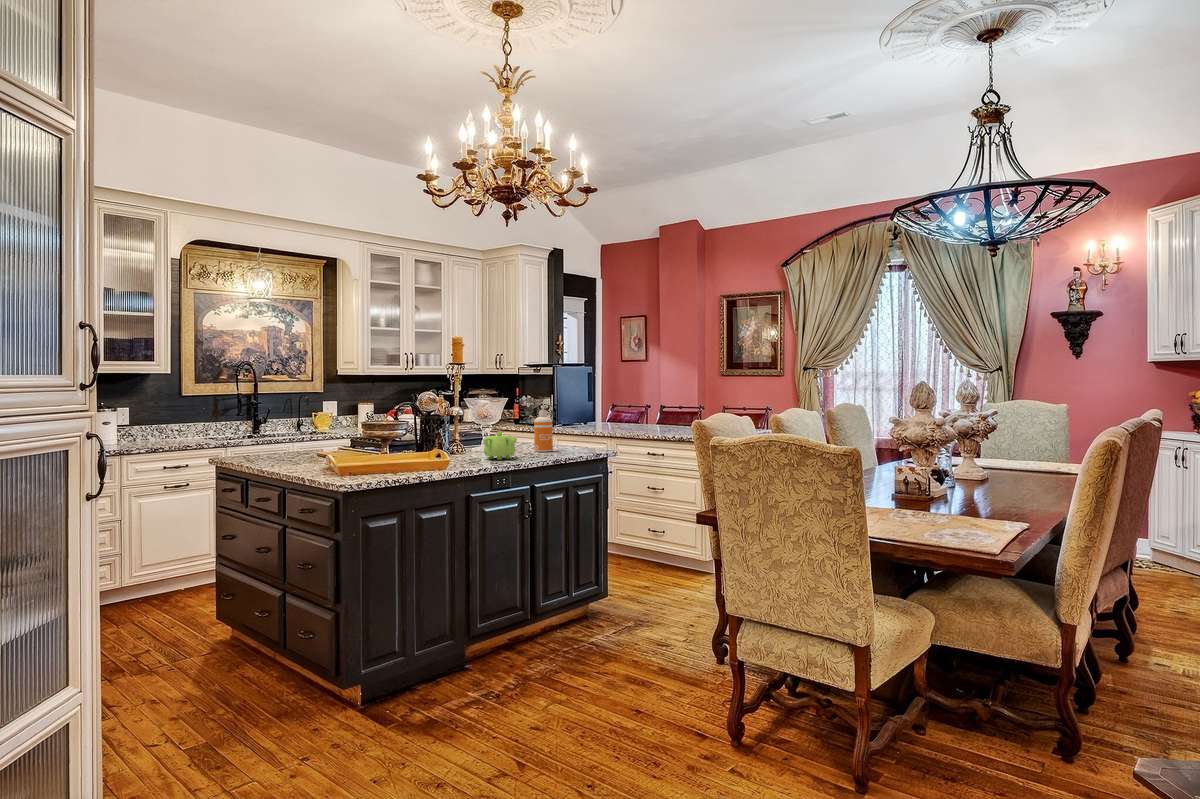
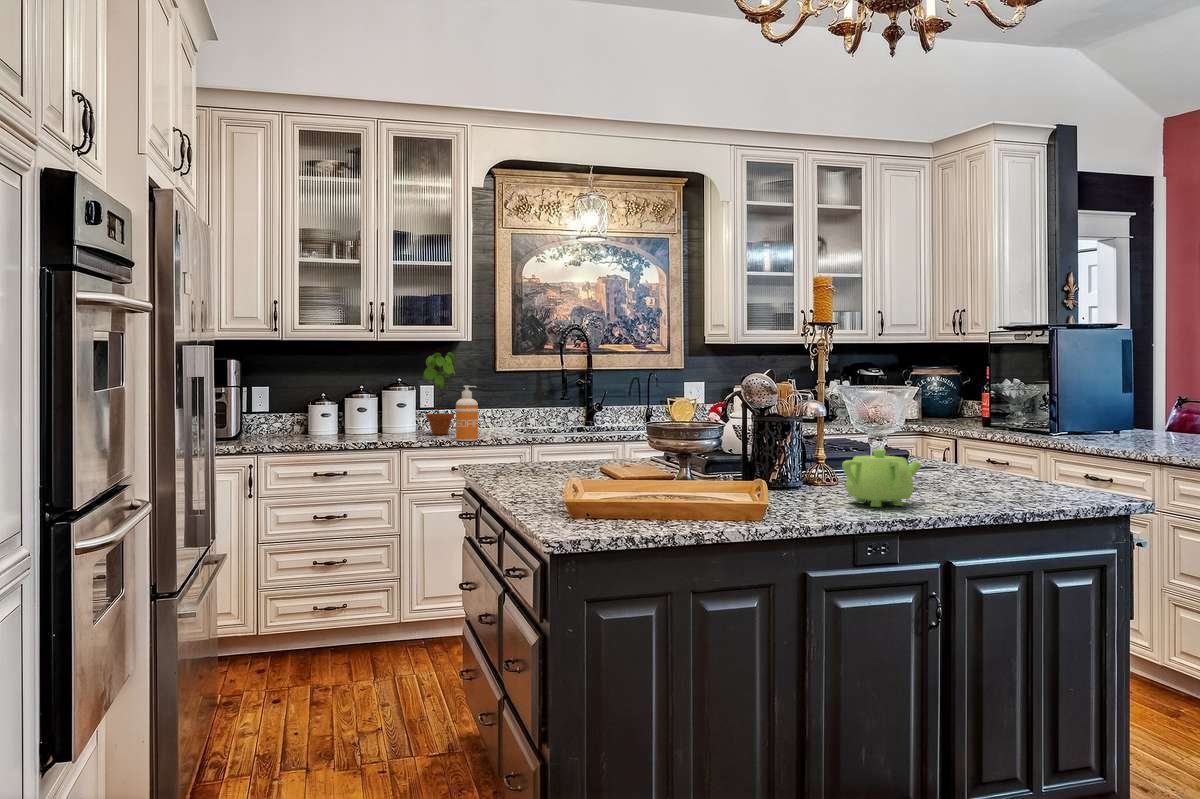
potted plant: none [129,381,158,445] -> present [424,352,456,435]
soap dispenser: present [534,406,553,452] -> present [456,386,478,441]

